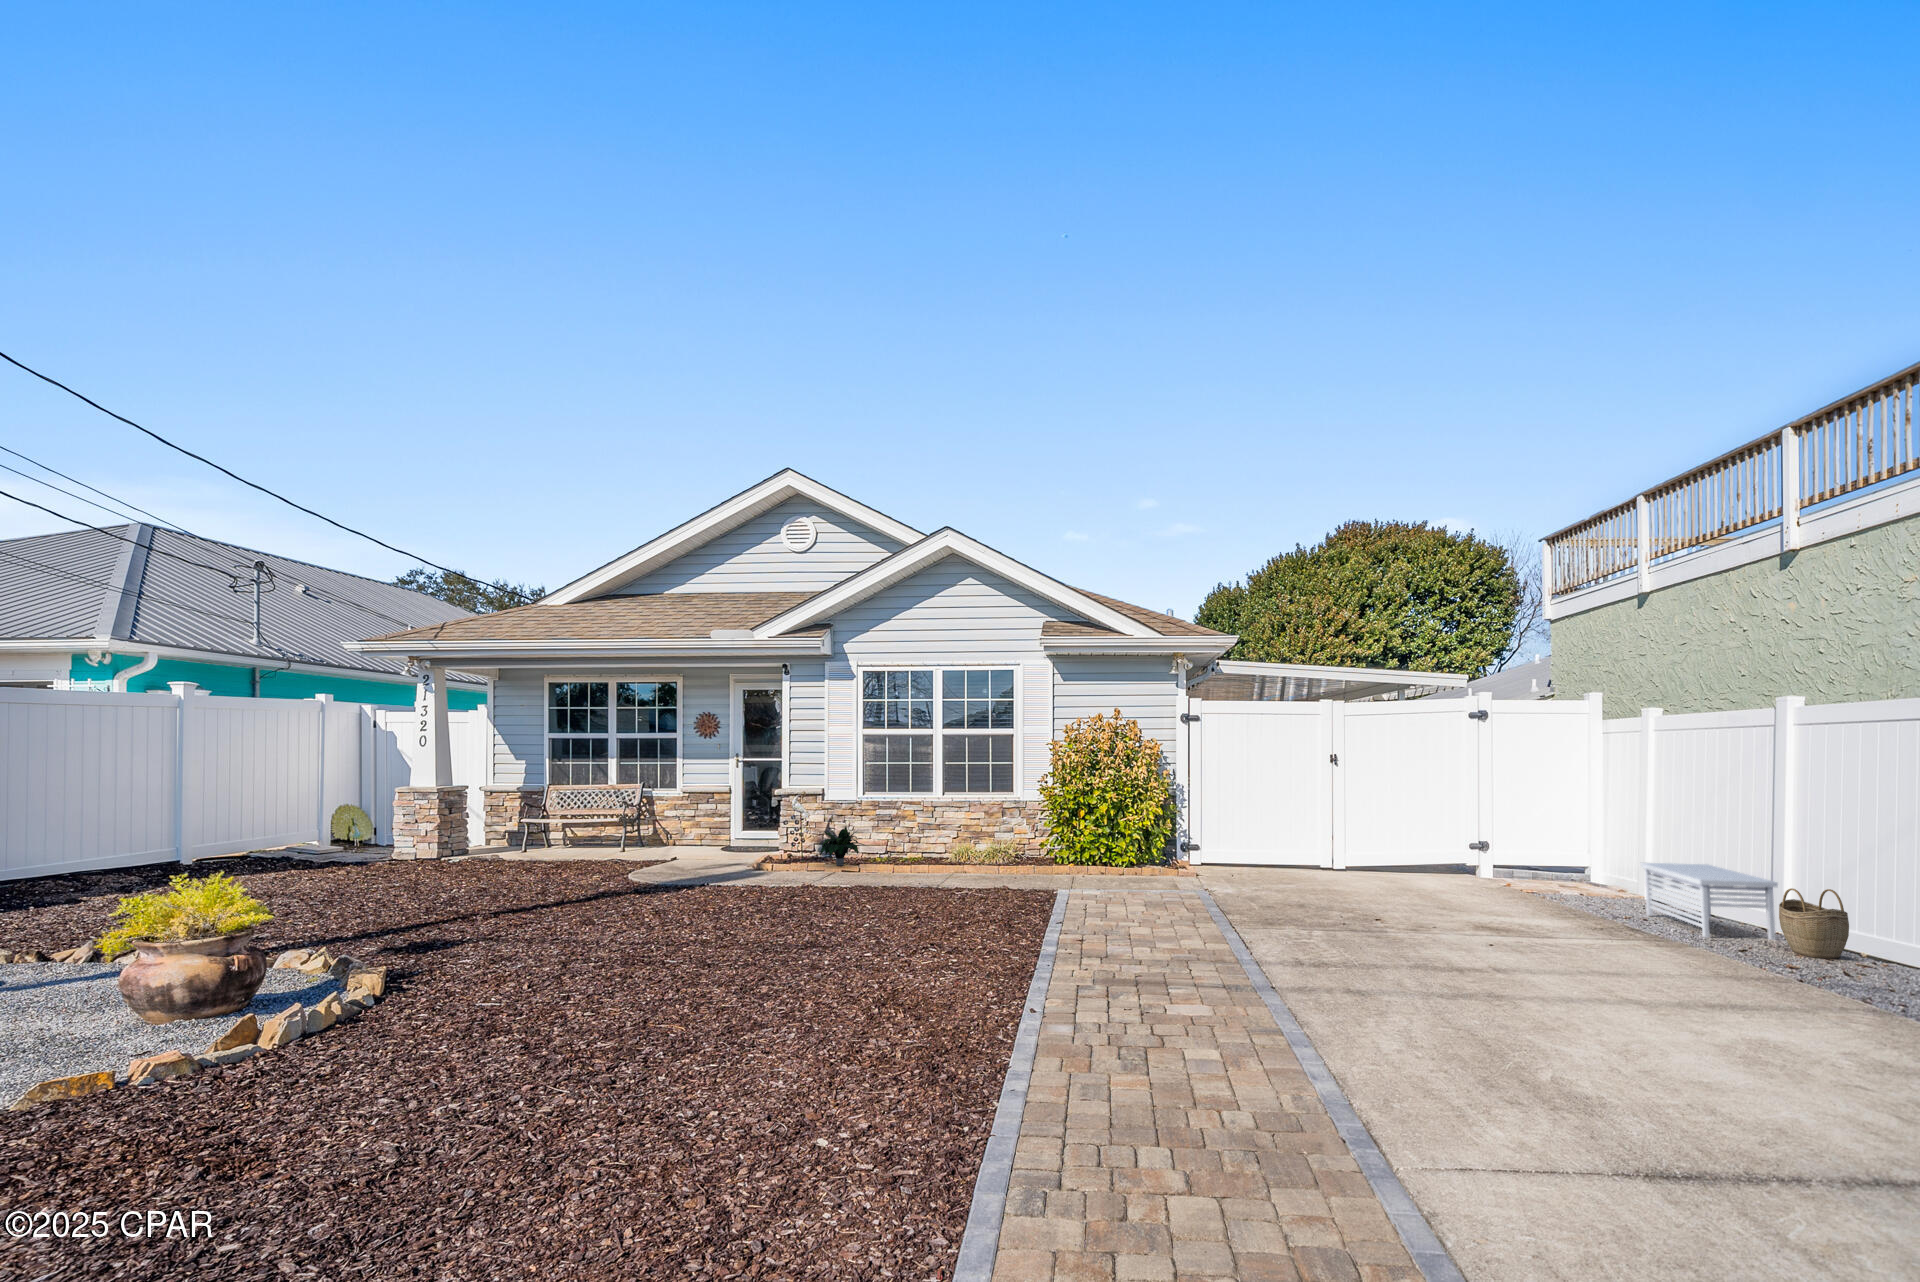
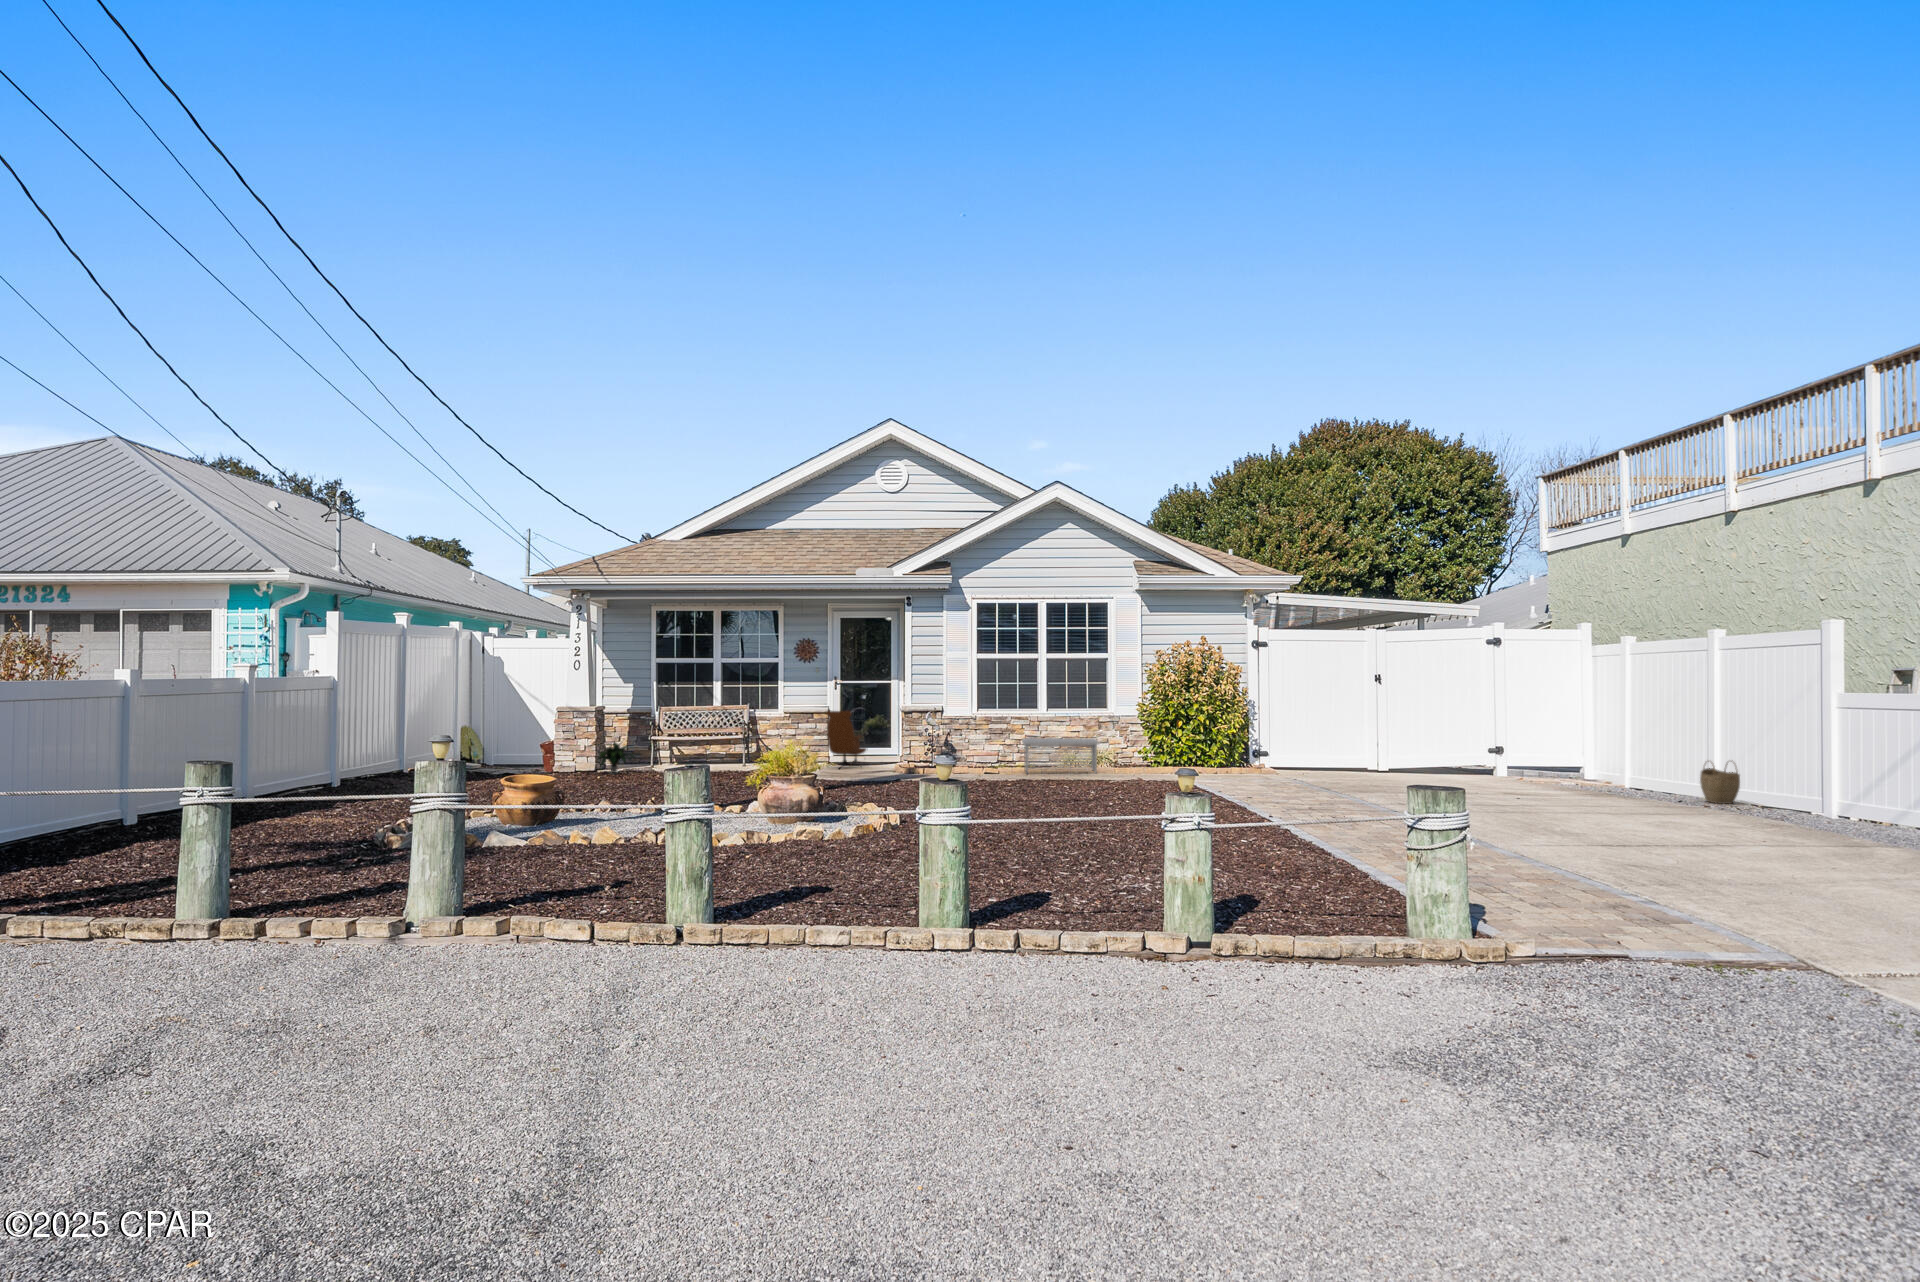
lounge chair: none [709,790,768,855] -> present [826,710,866,766]
potted plant: present [820,827,864,866] -> present [598,742,634,773]
storage bench: present [1640,863,1778,940] -> present [1022,738,1099,774]

